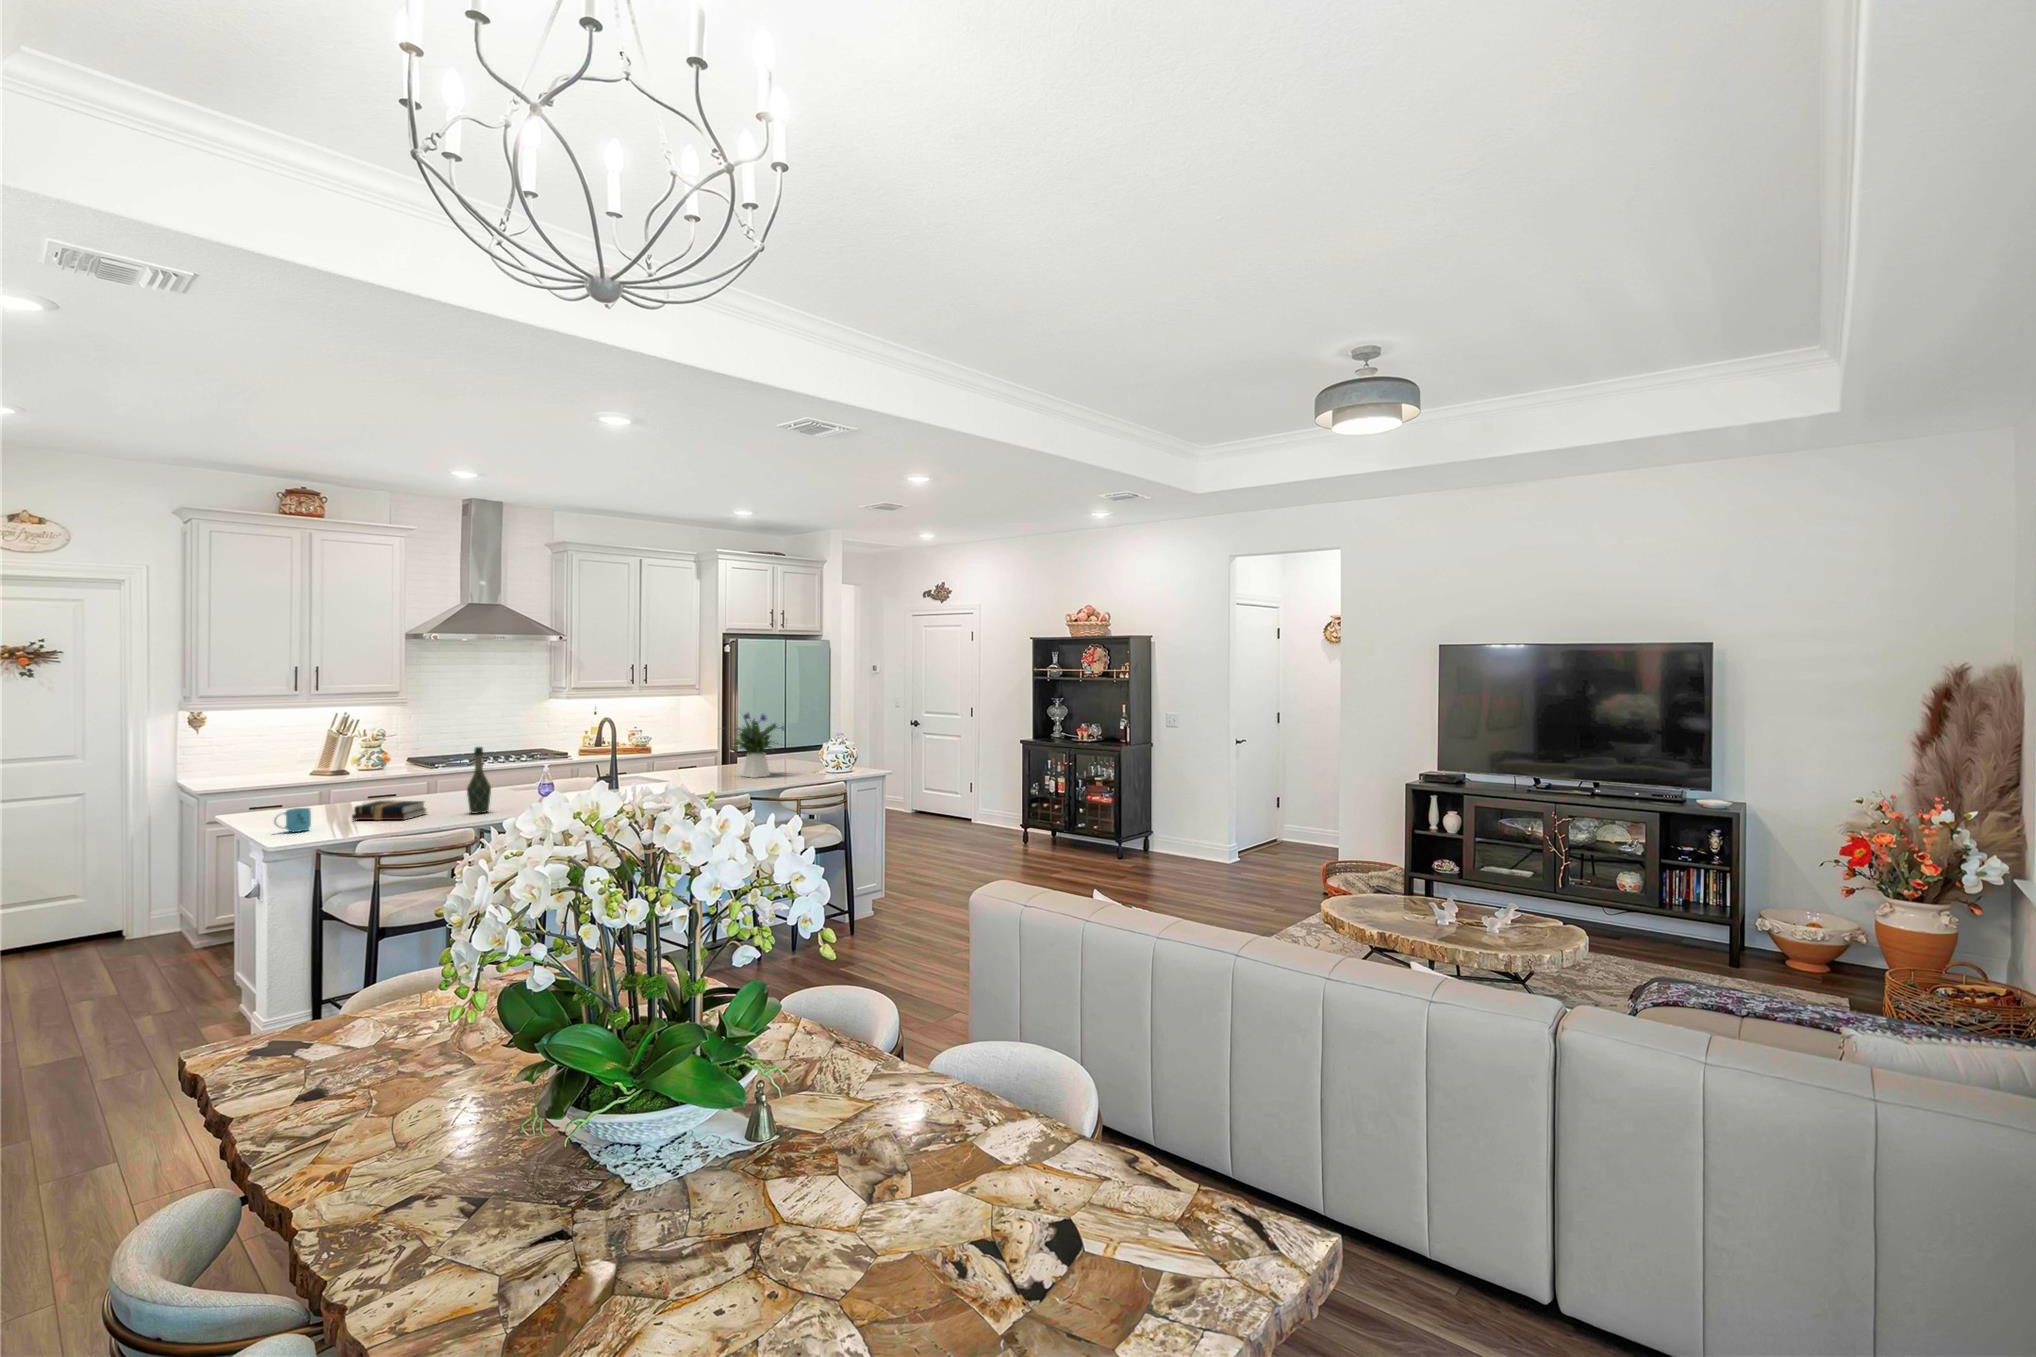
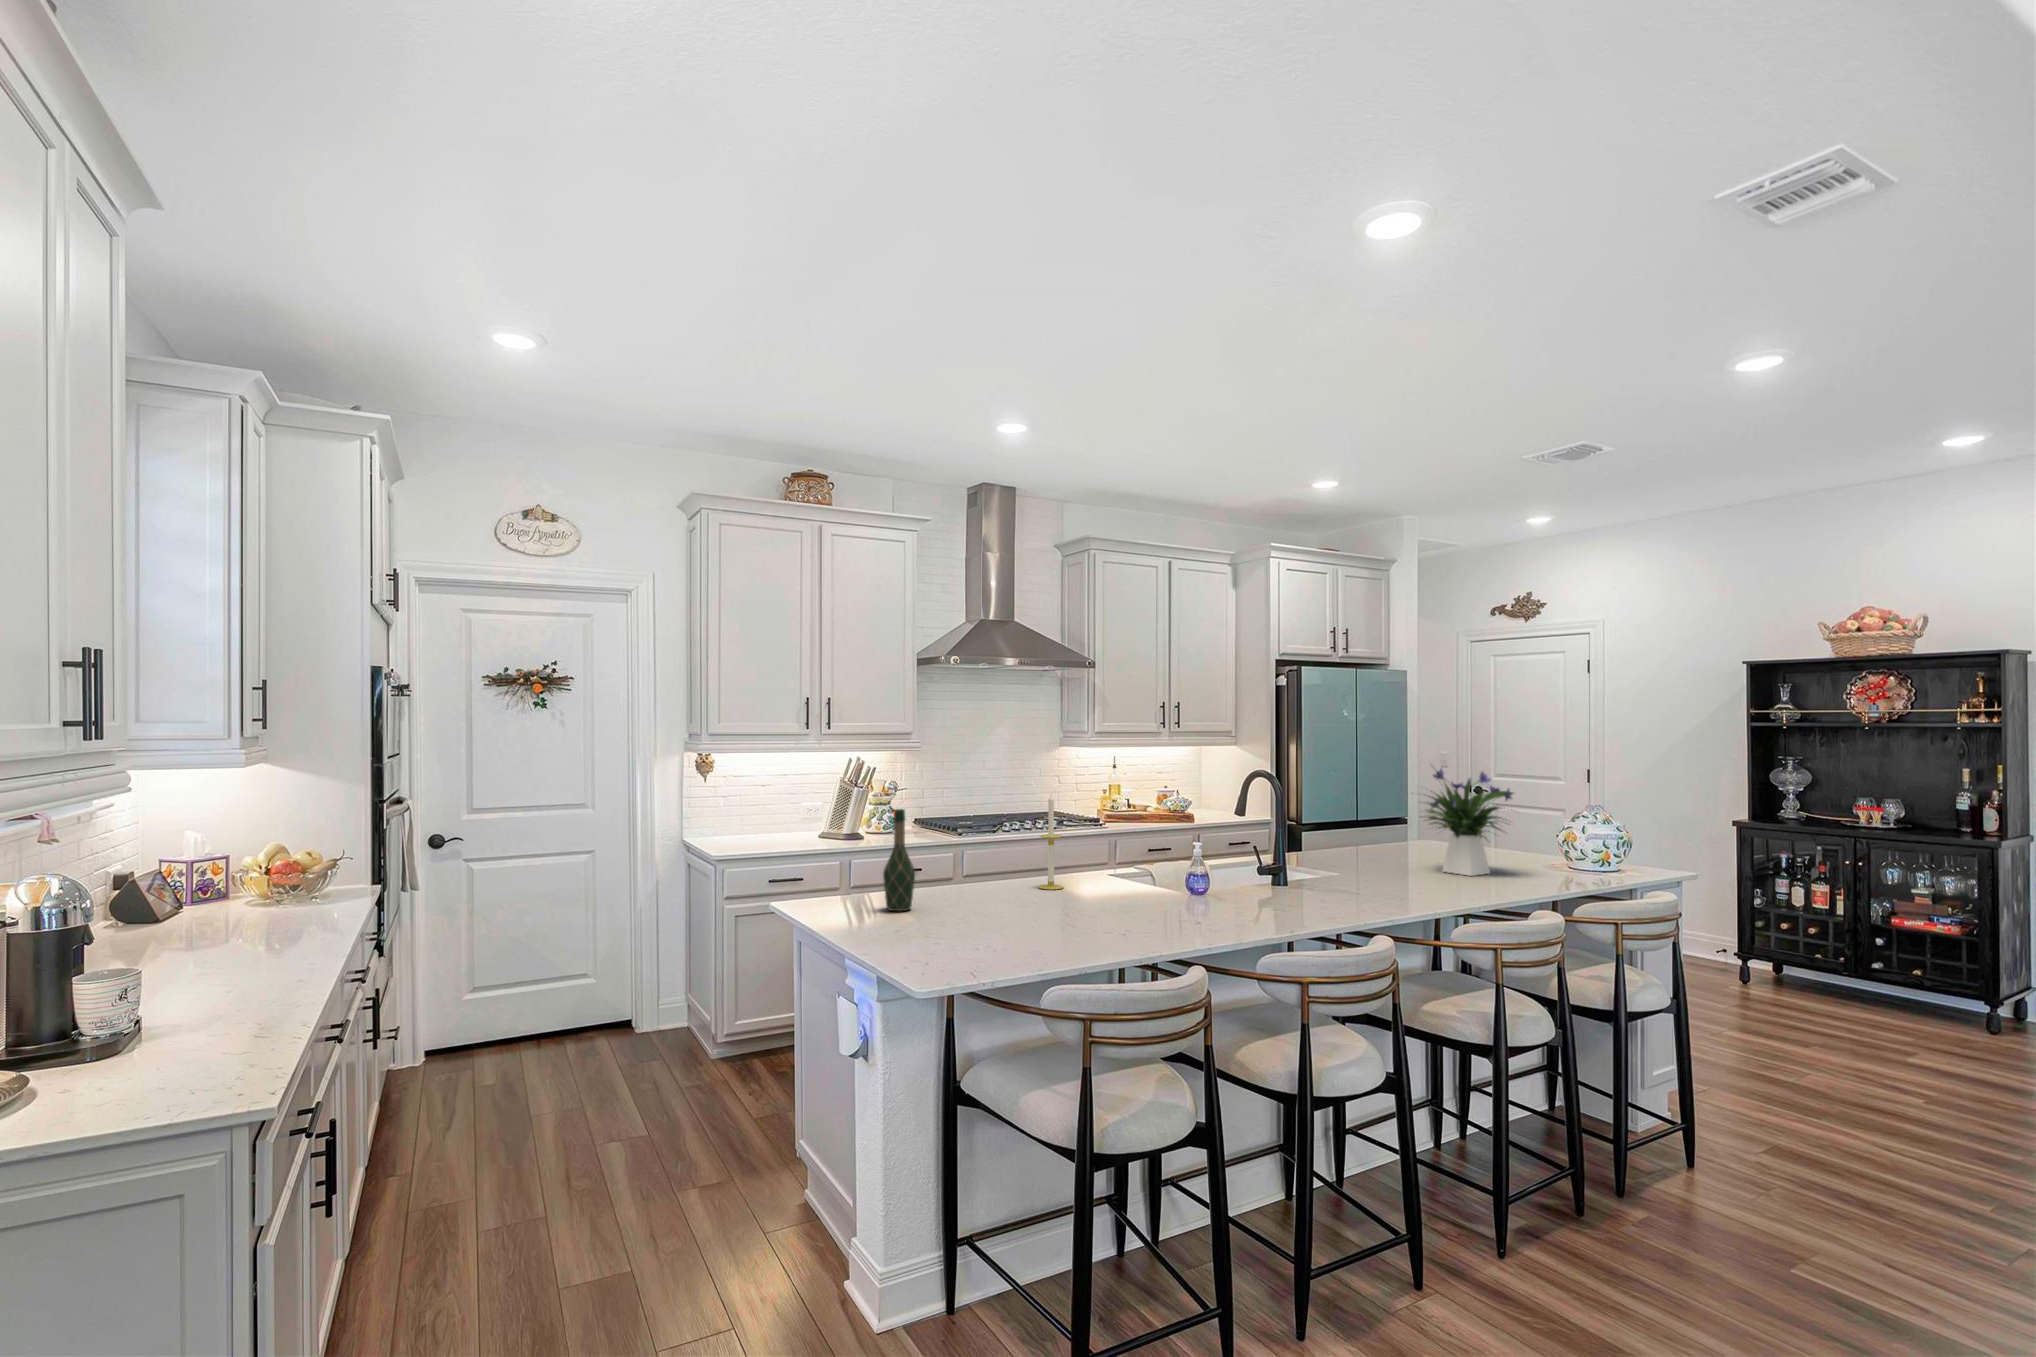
candle: none [438,734,458,797] -> present [1039,794,1063,890]
wine bottle: present [467,747,491,813] -> present [883,809,915,911]
hardback book: present [352,801,426,820] -> none [985,898,1080,937]
mug: present [274,808,311,832] -> none [903,911,950,953]

